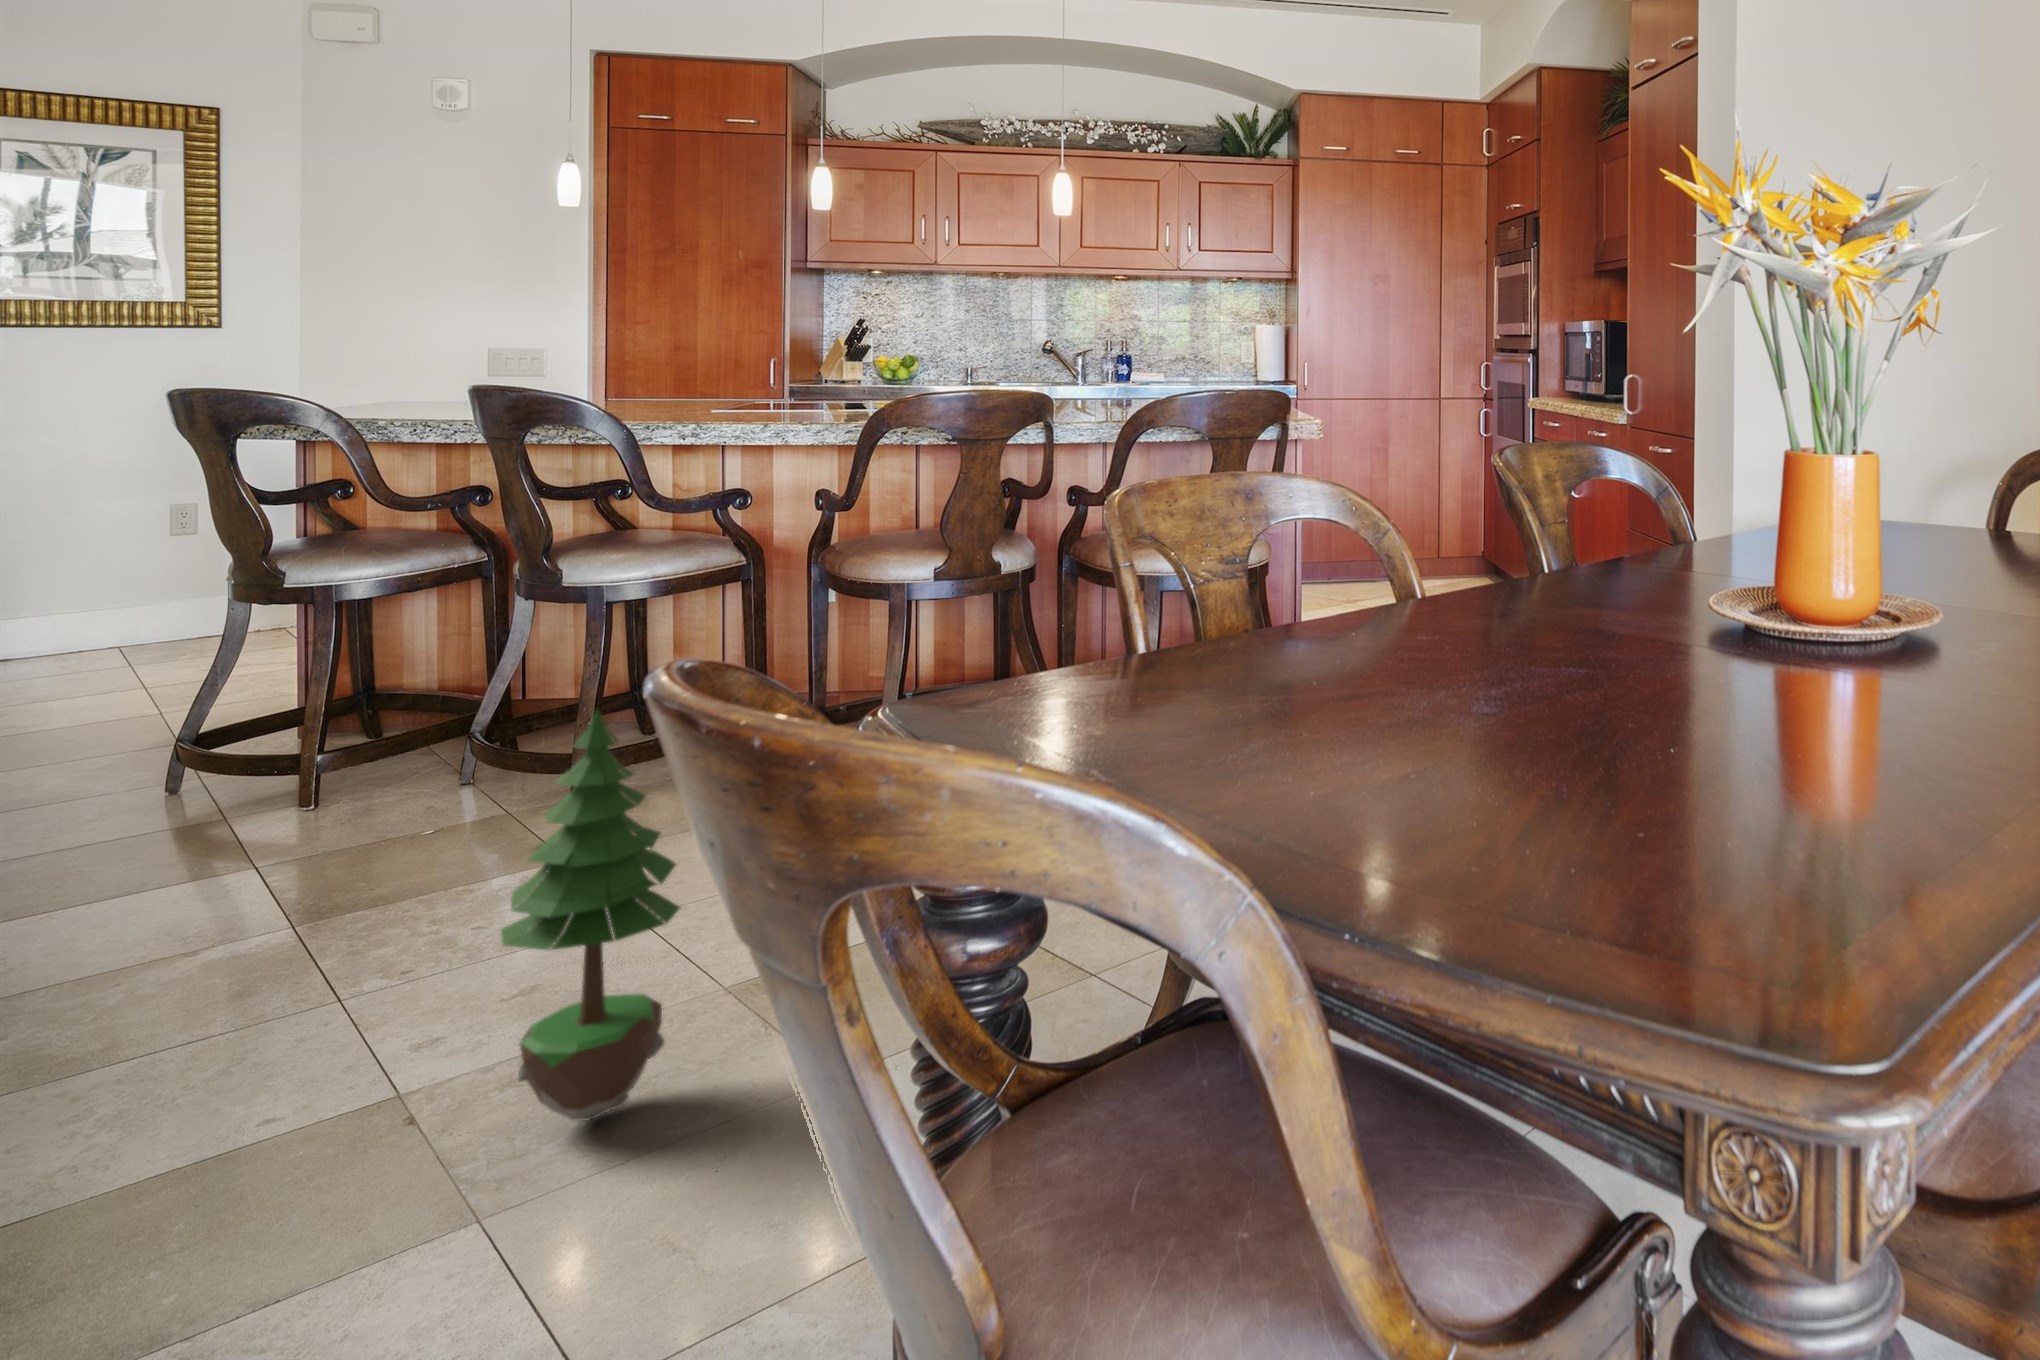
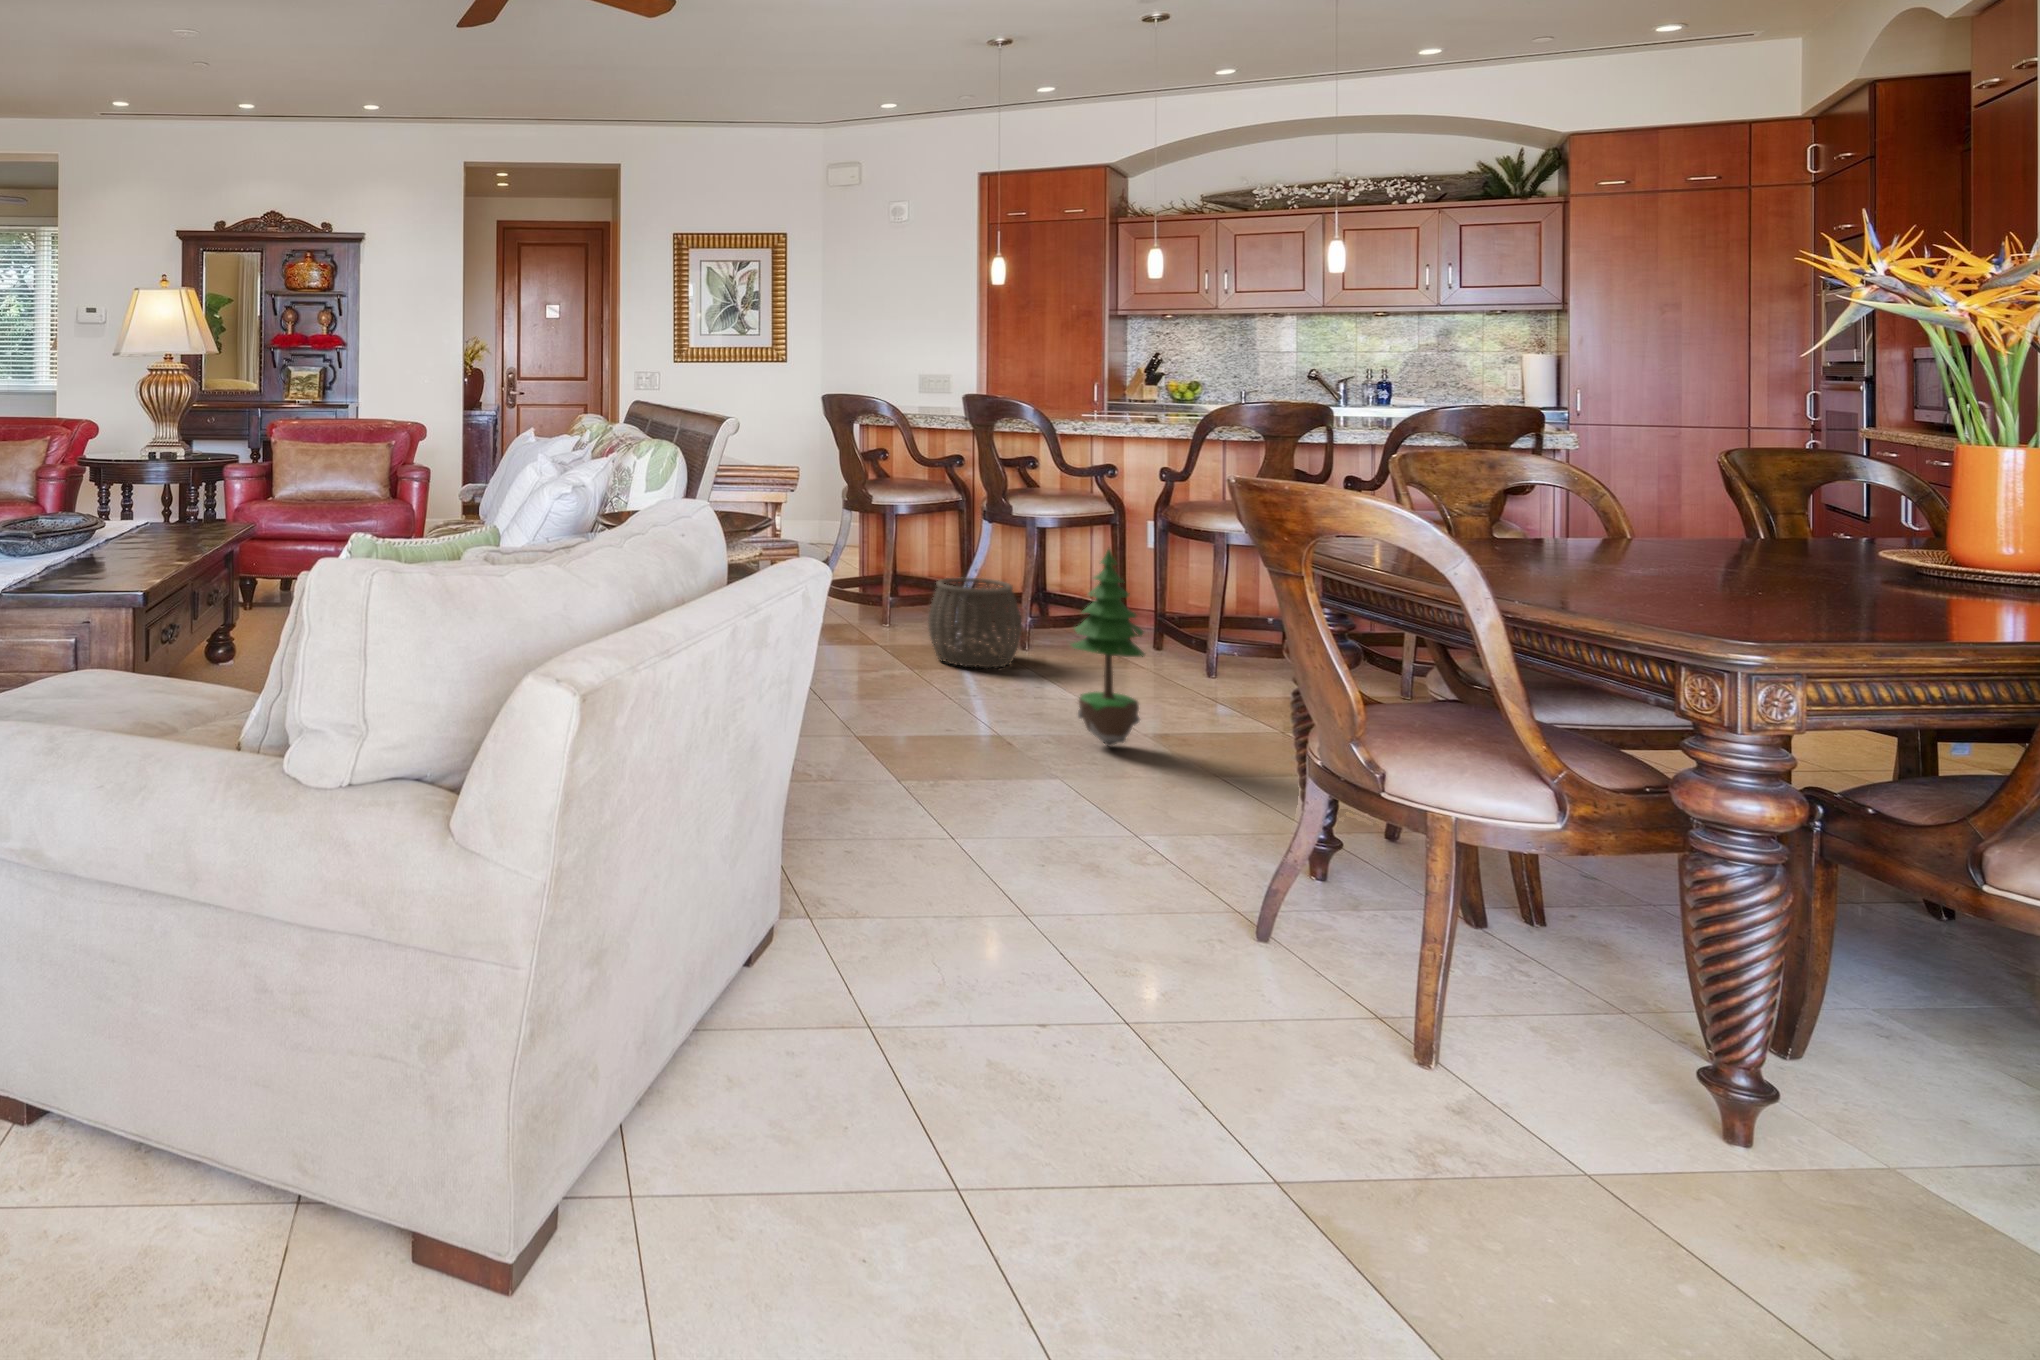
woven basket: none [278,735,513,935] -> present [928,577,1022,668]

